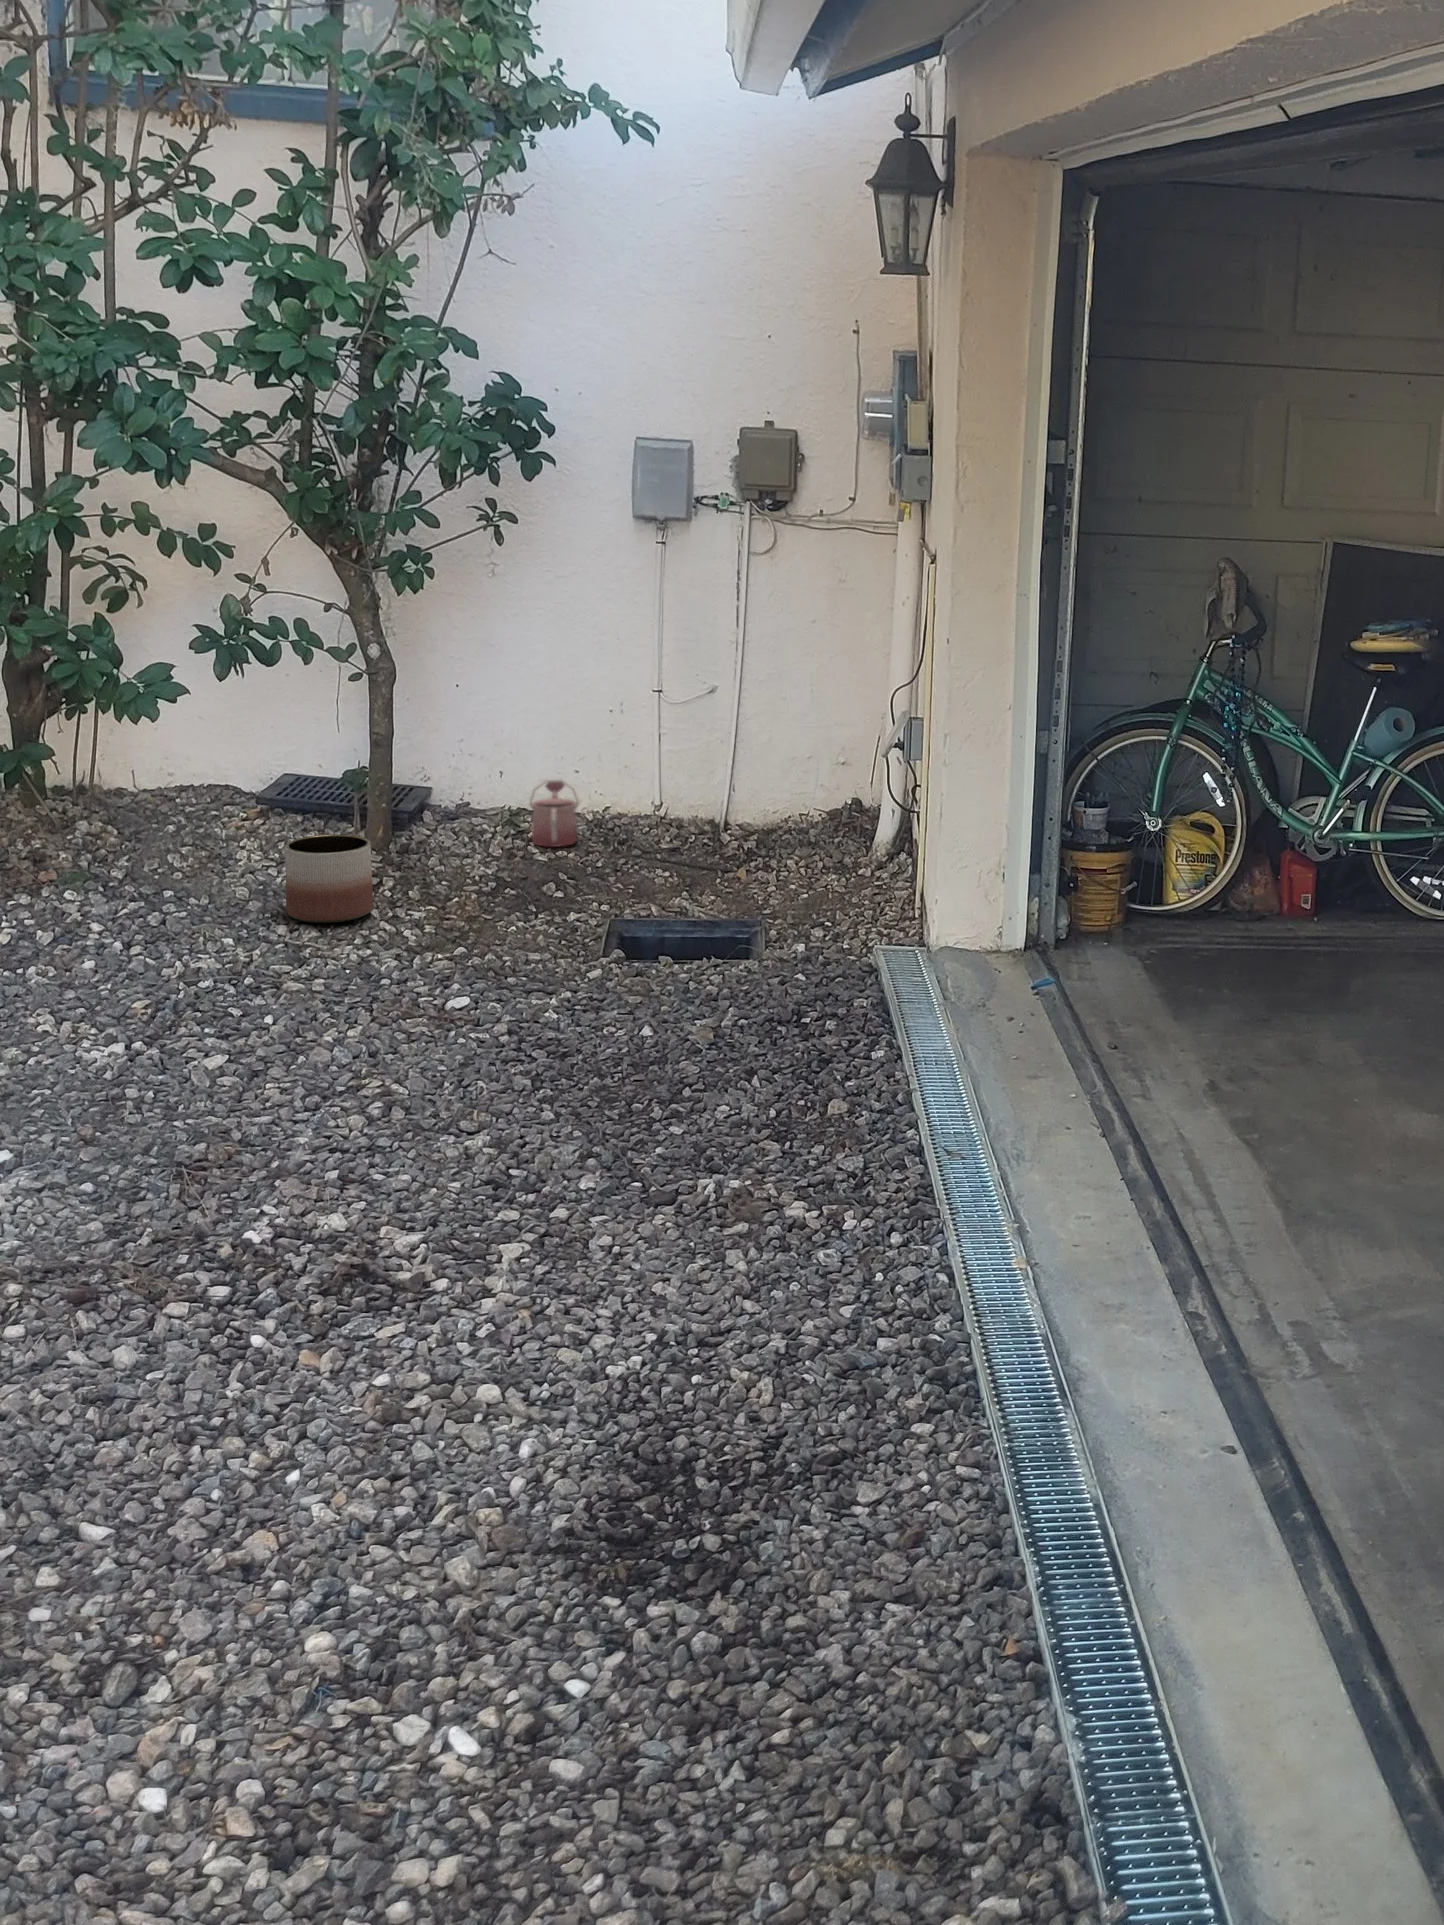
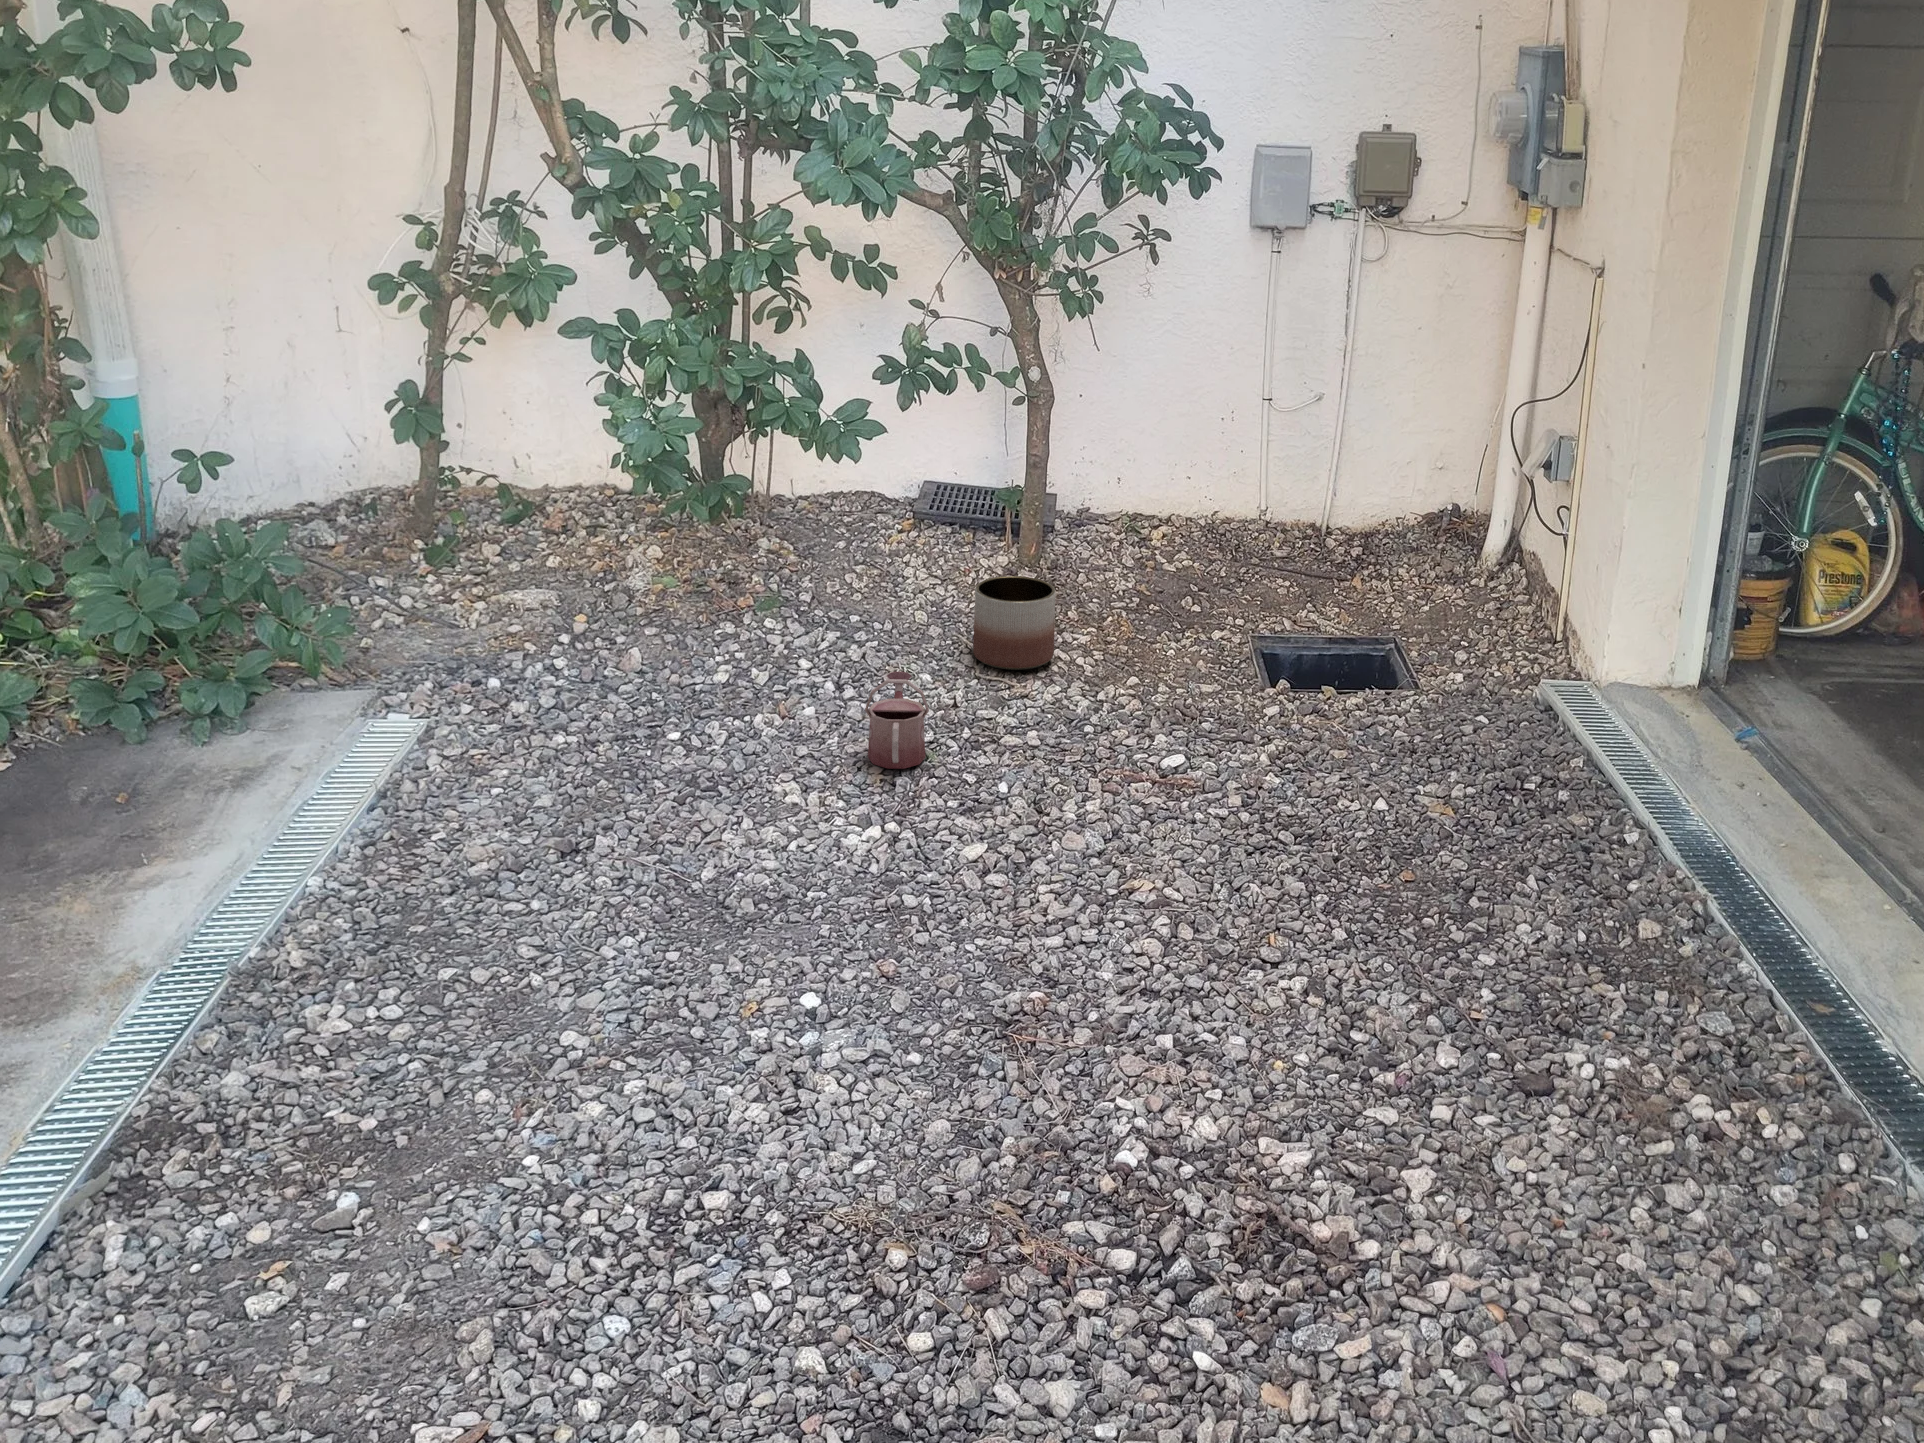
watering can: present [530,780,579,847] -> present [865,671,929,769]

